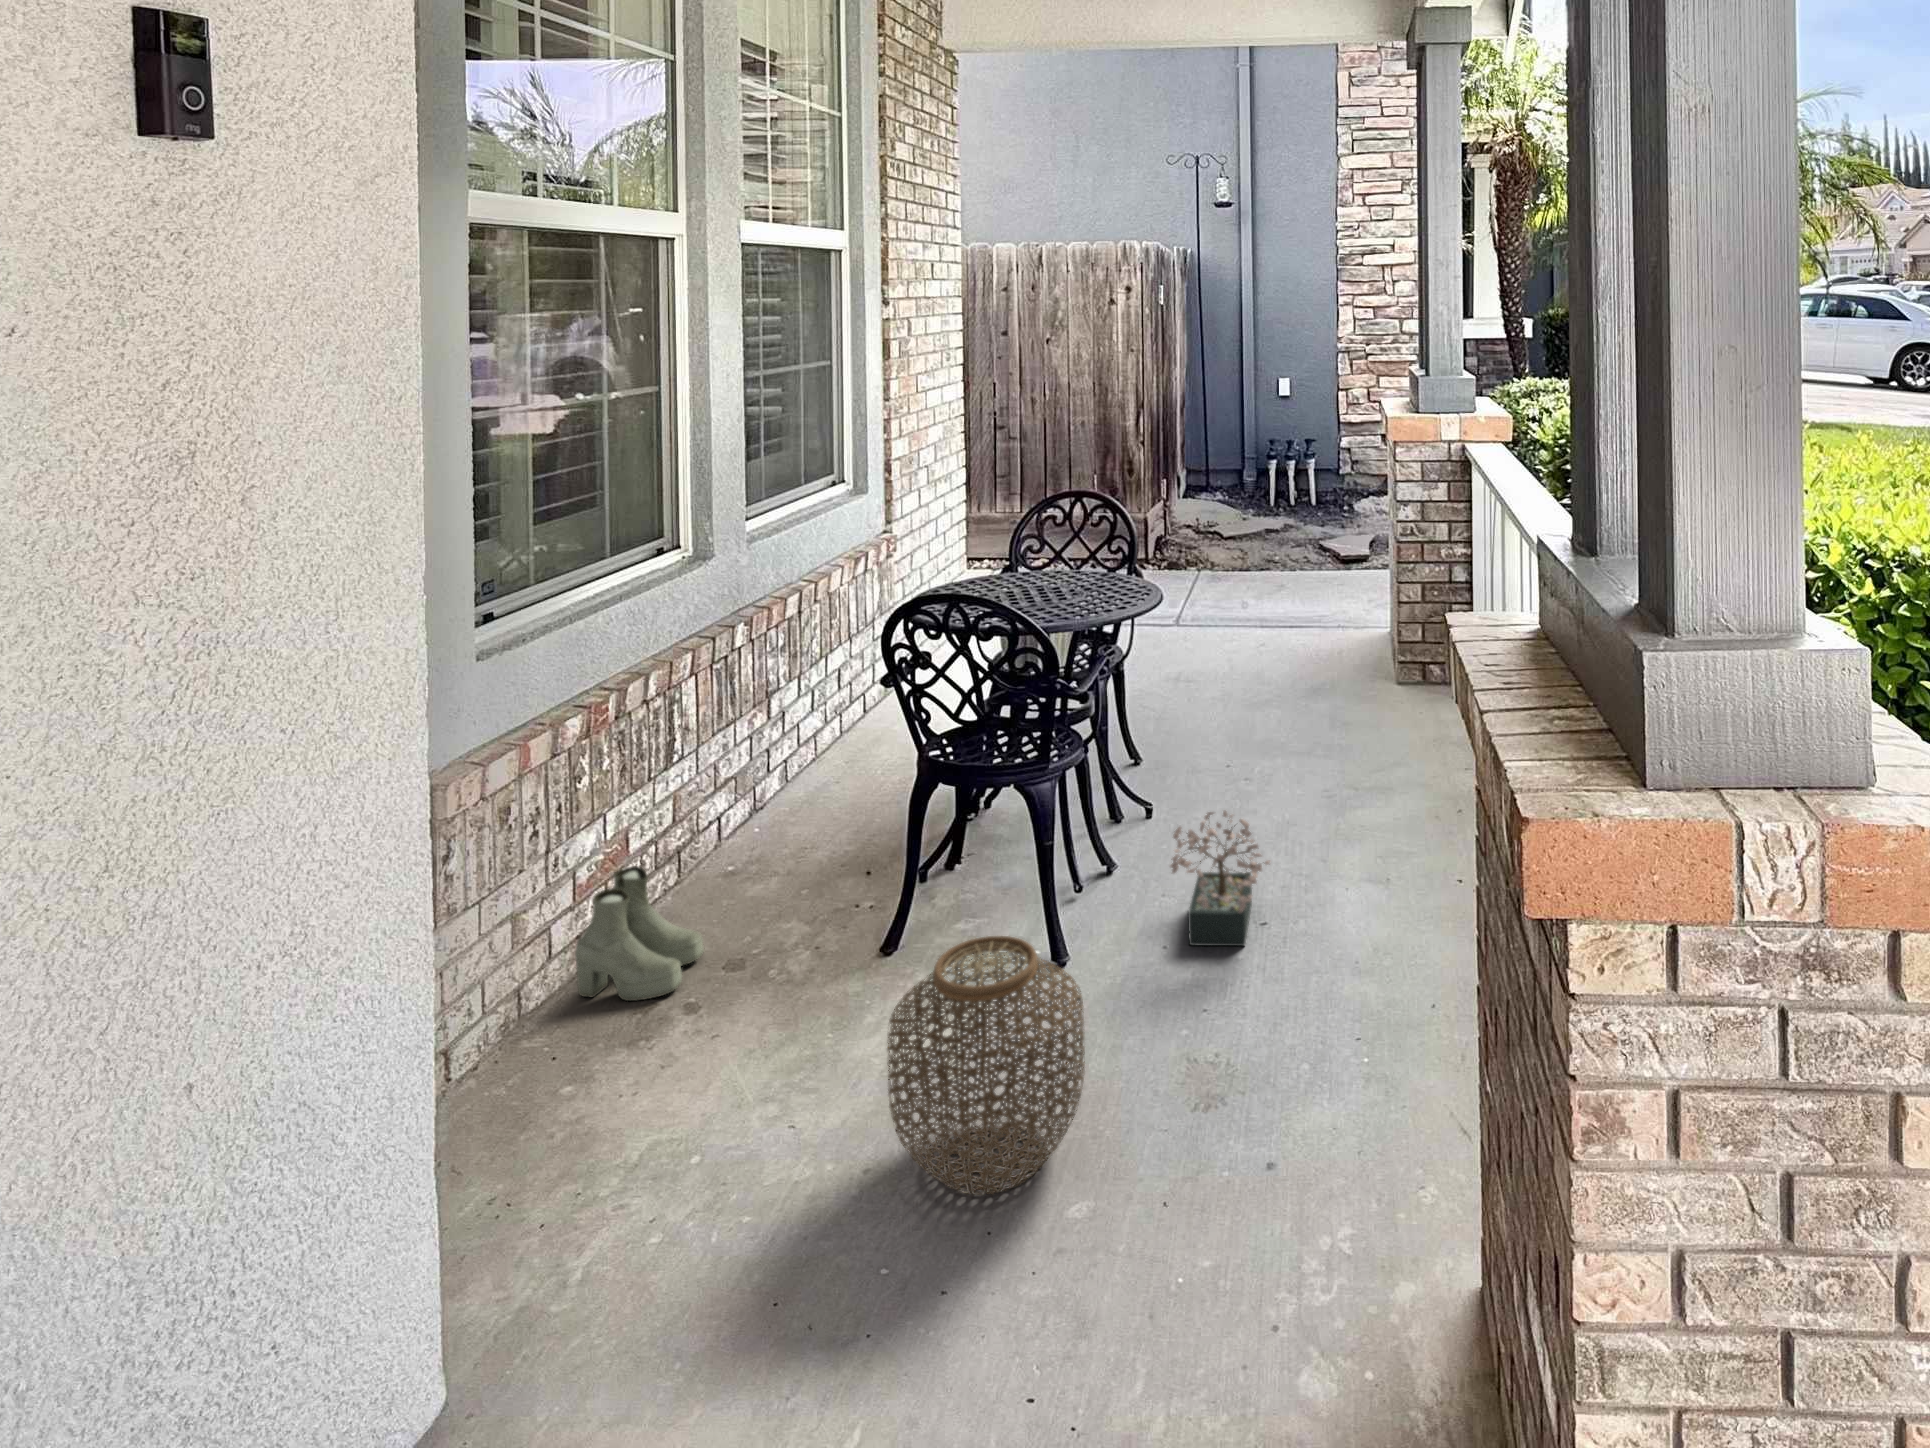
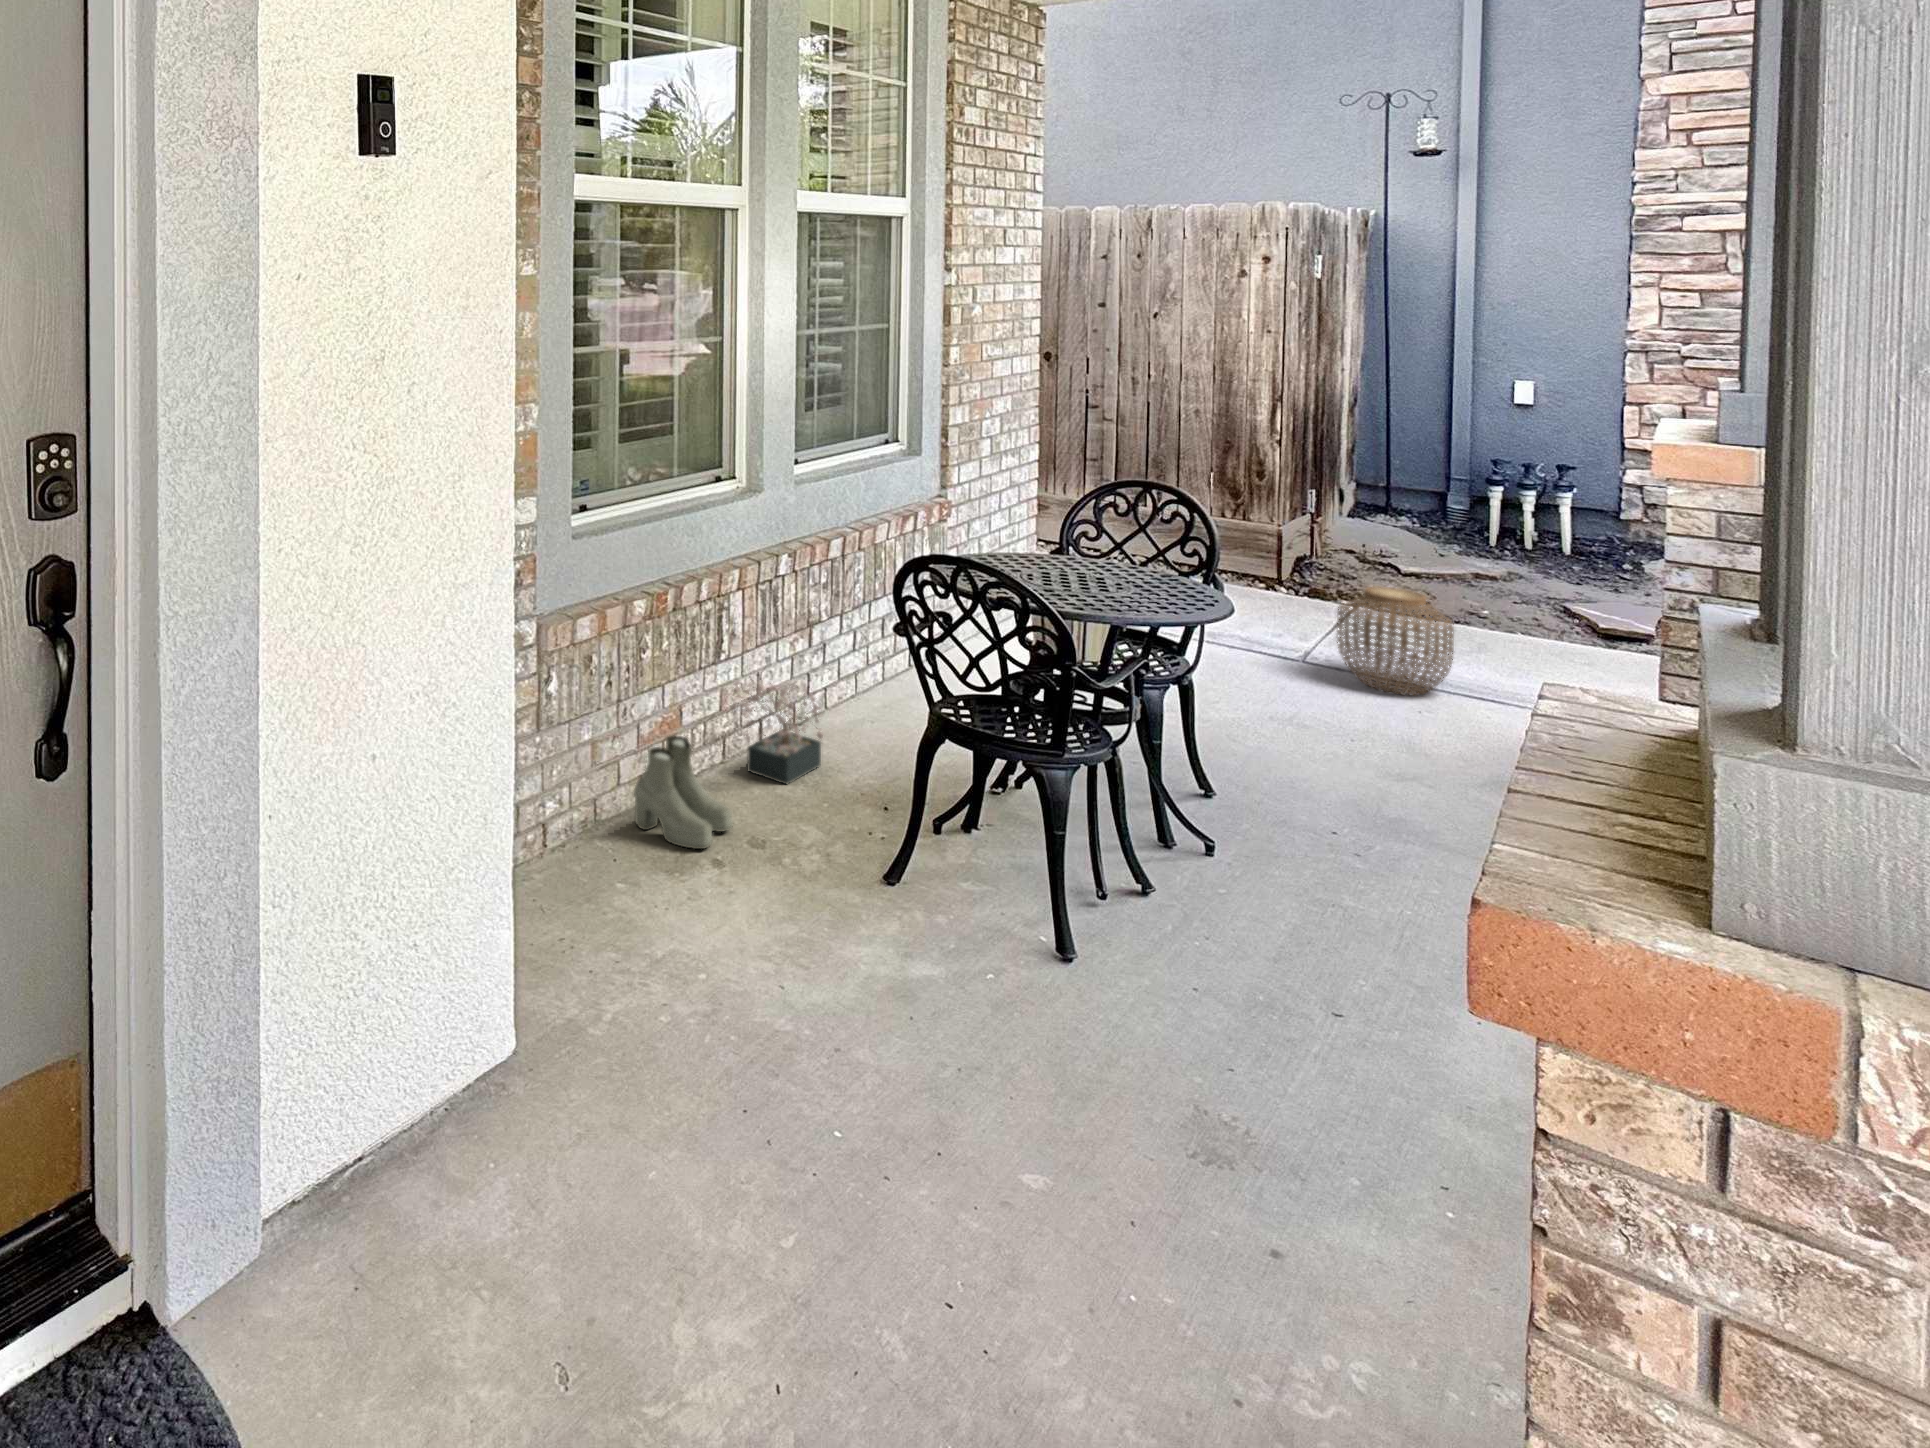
decorative plant: present [1170,811,1270,946] -> present [731,682,823,785]
woven basket: present [887,936,1085,1194] -> present [1337,586,1454,695]

